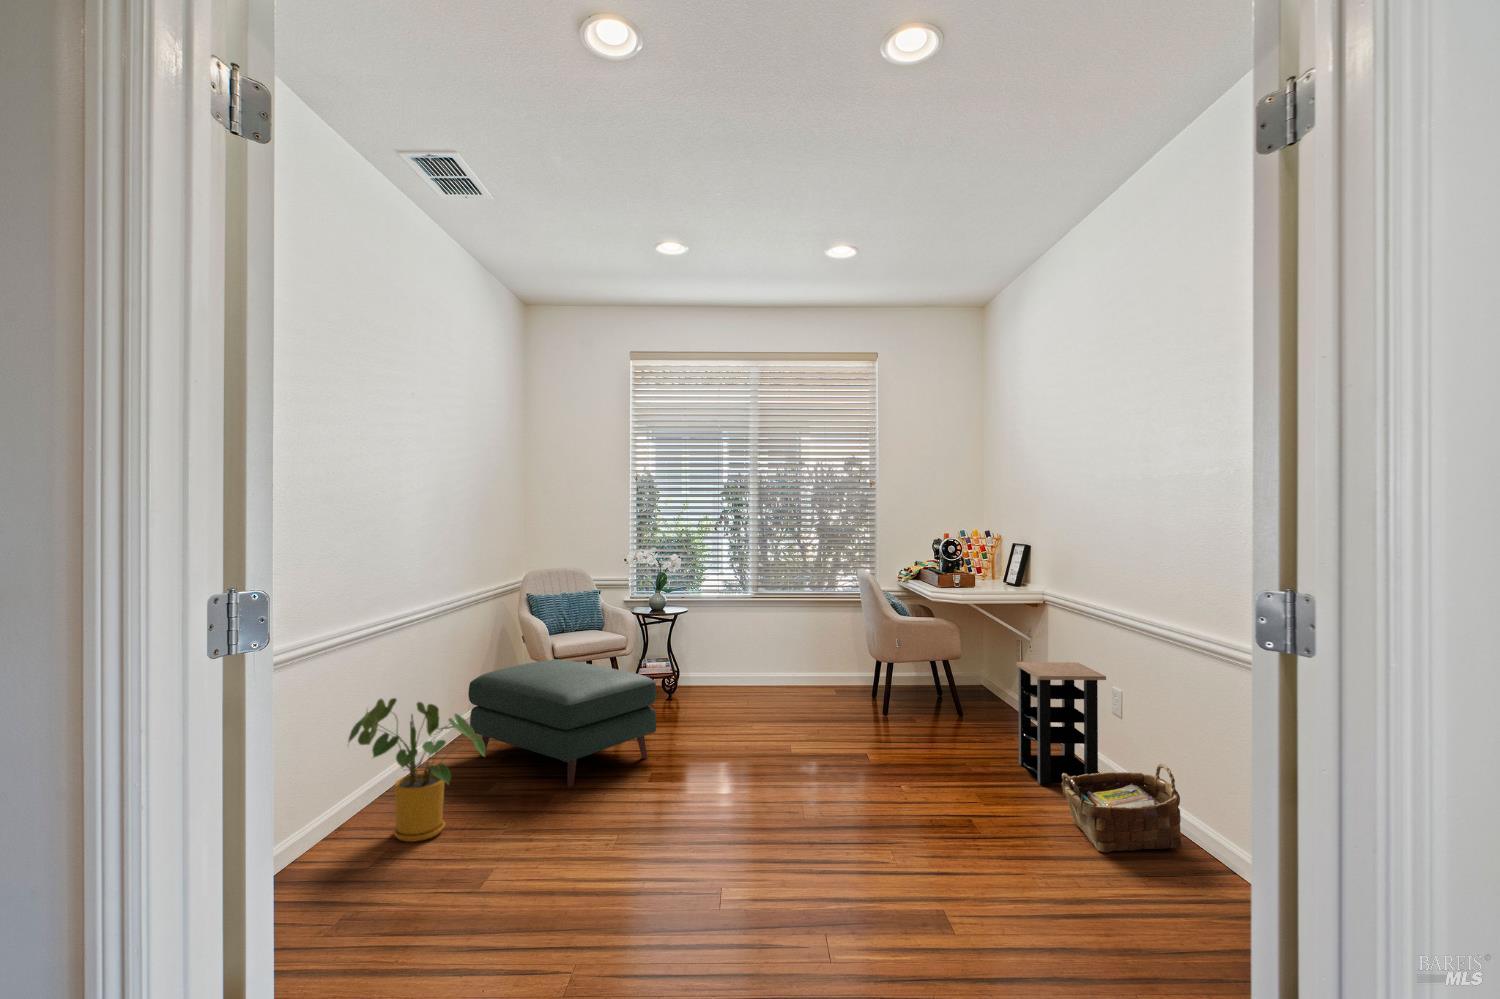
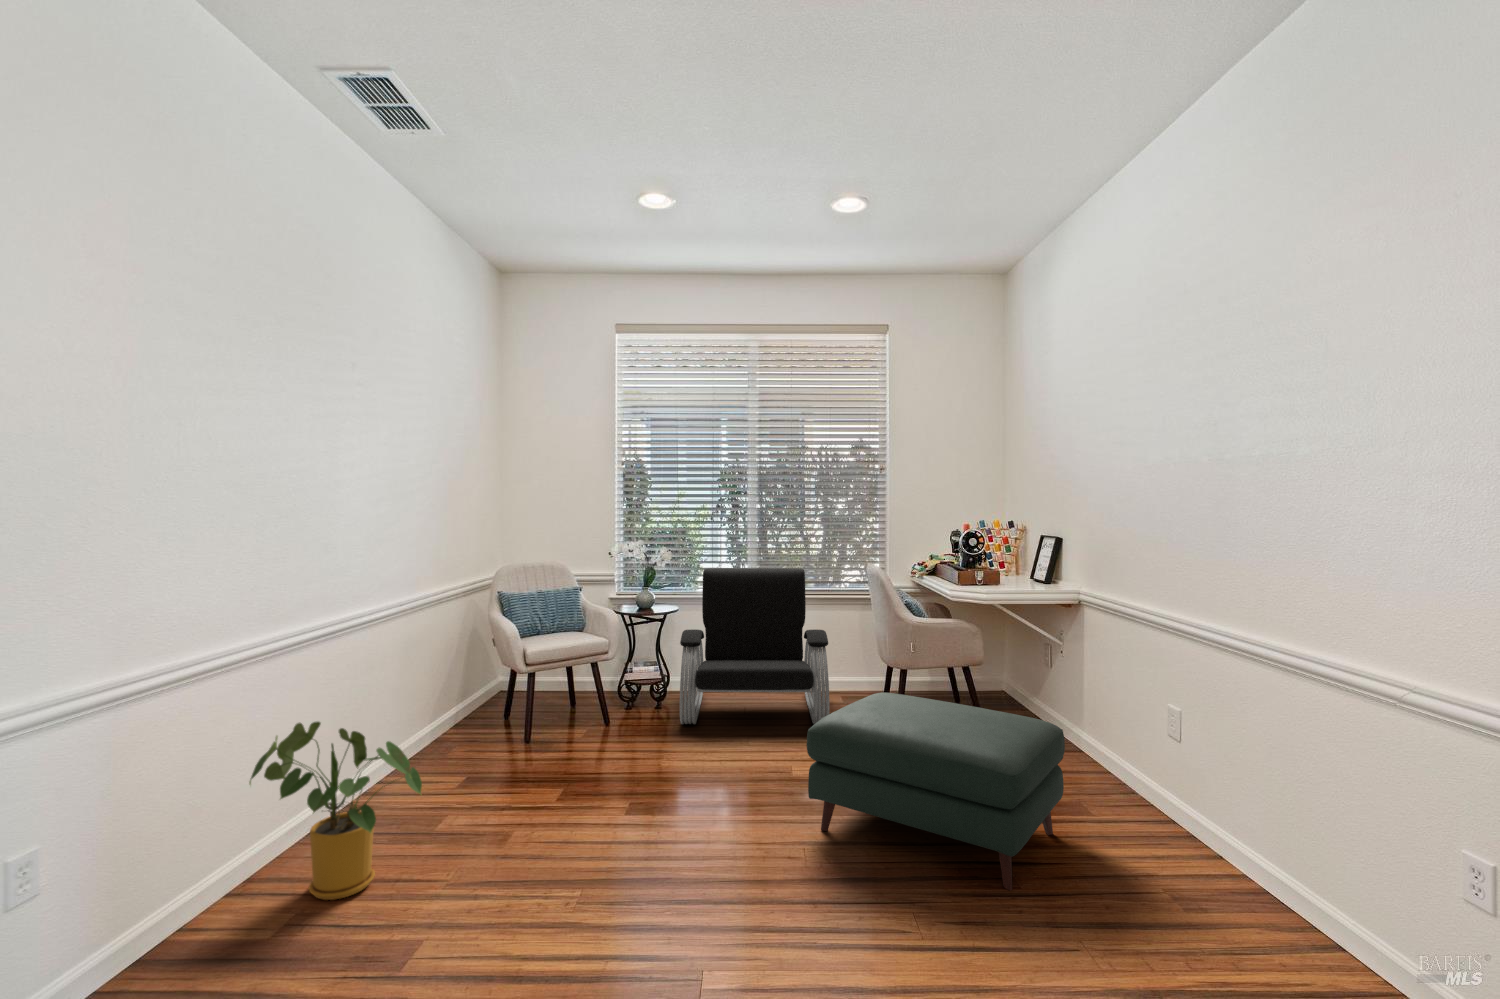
armchair: none [689,574,823,713] -> present [680,568,829,724]
ottoman: present [468,659,656,787] -> present [807,693,1065,890]
side table: present [1017,662,1106,785] -> none [1054,673,1165,821]
woven basket: present [1061,764,1182,852] -> none [1121,805,1277,919]

